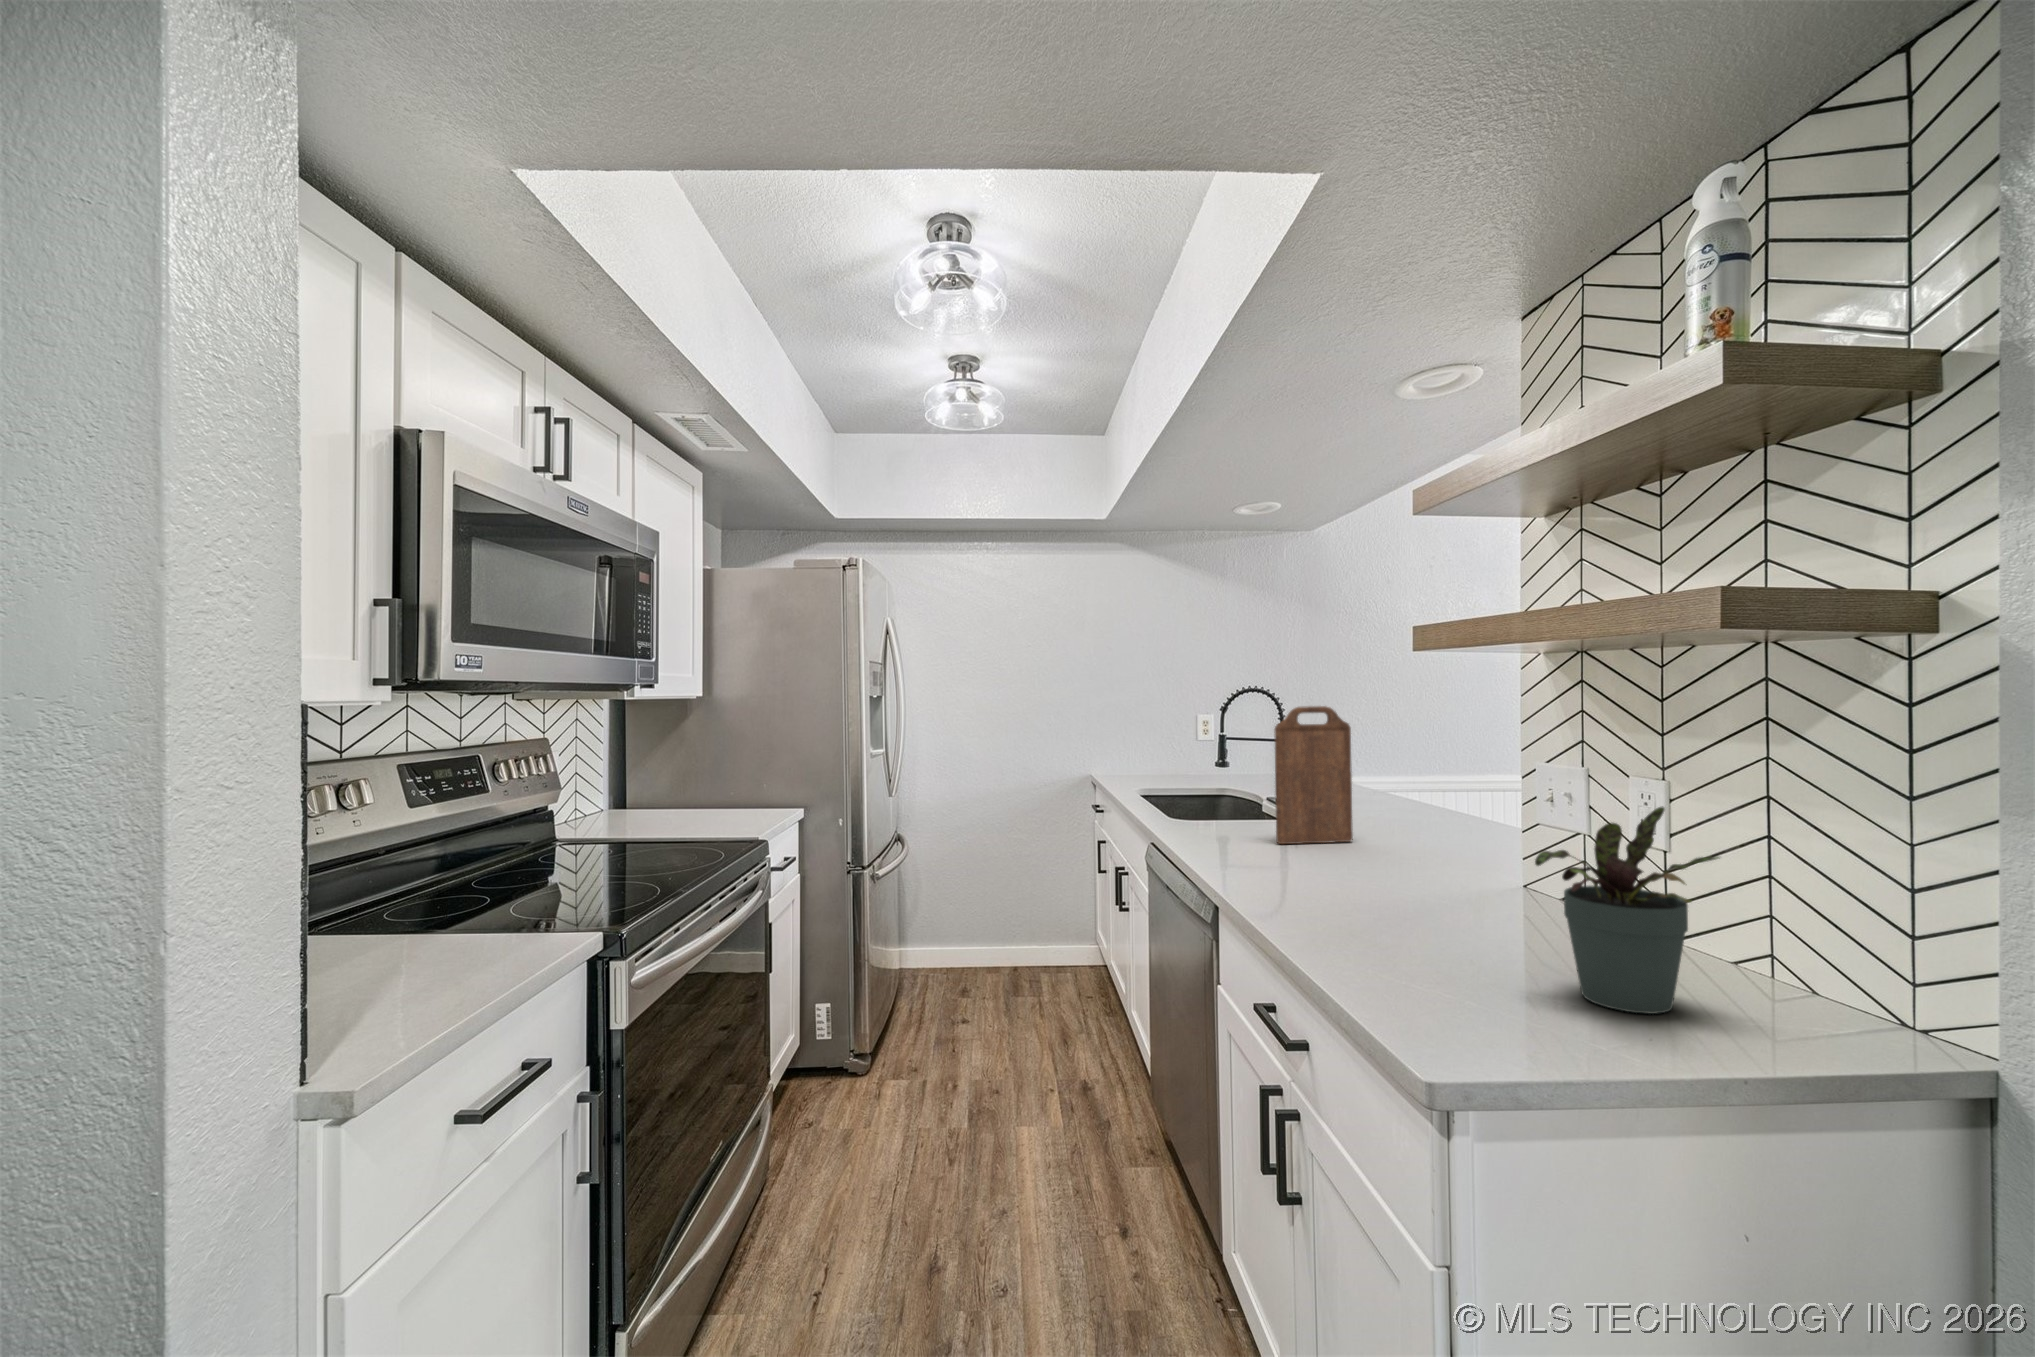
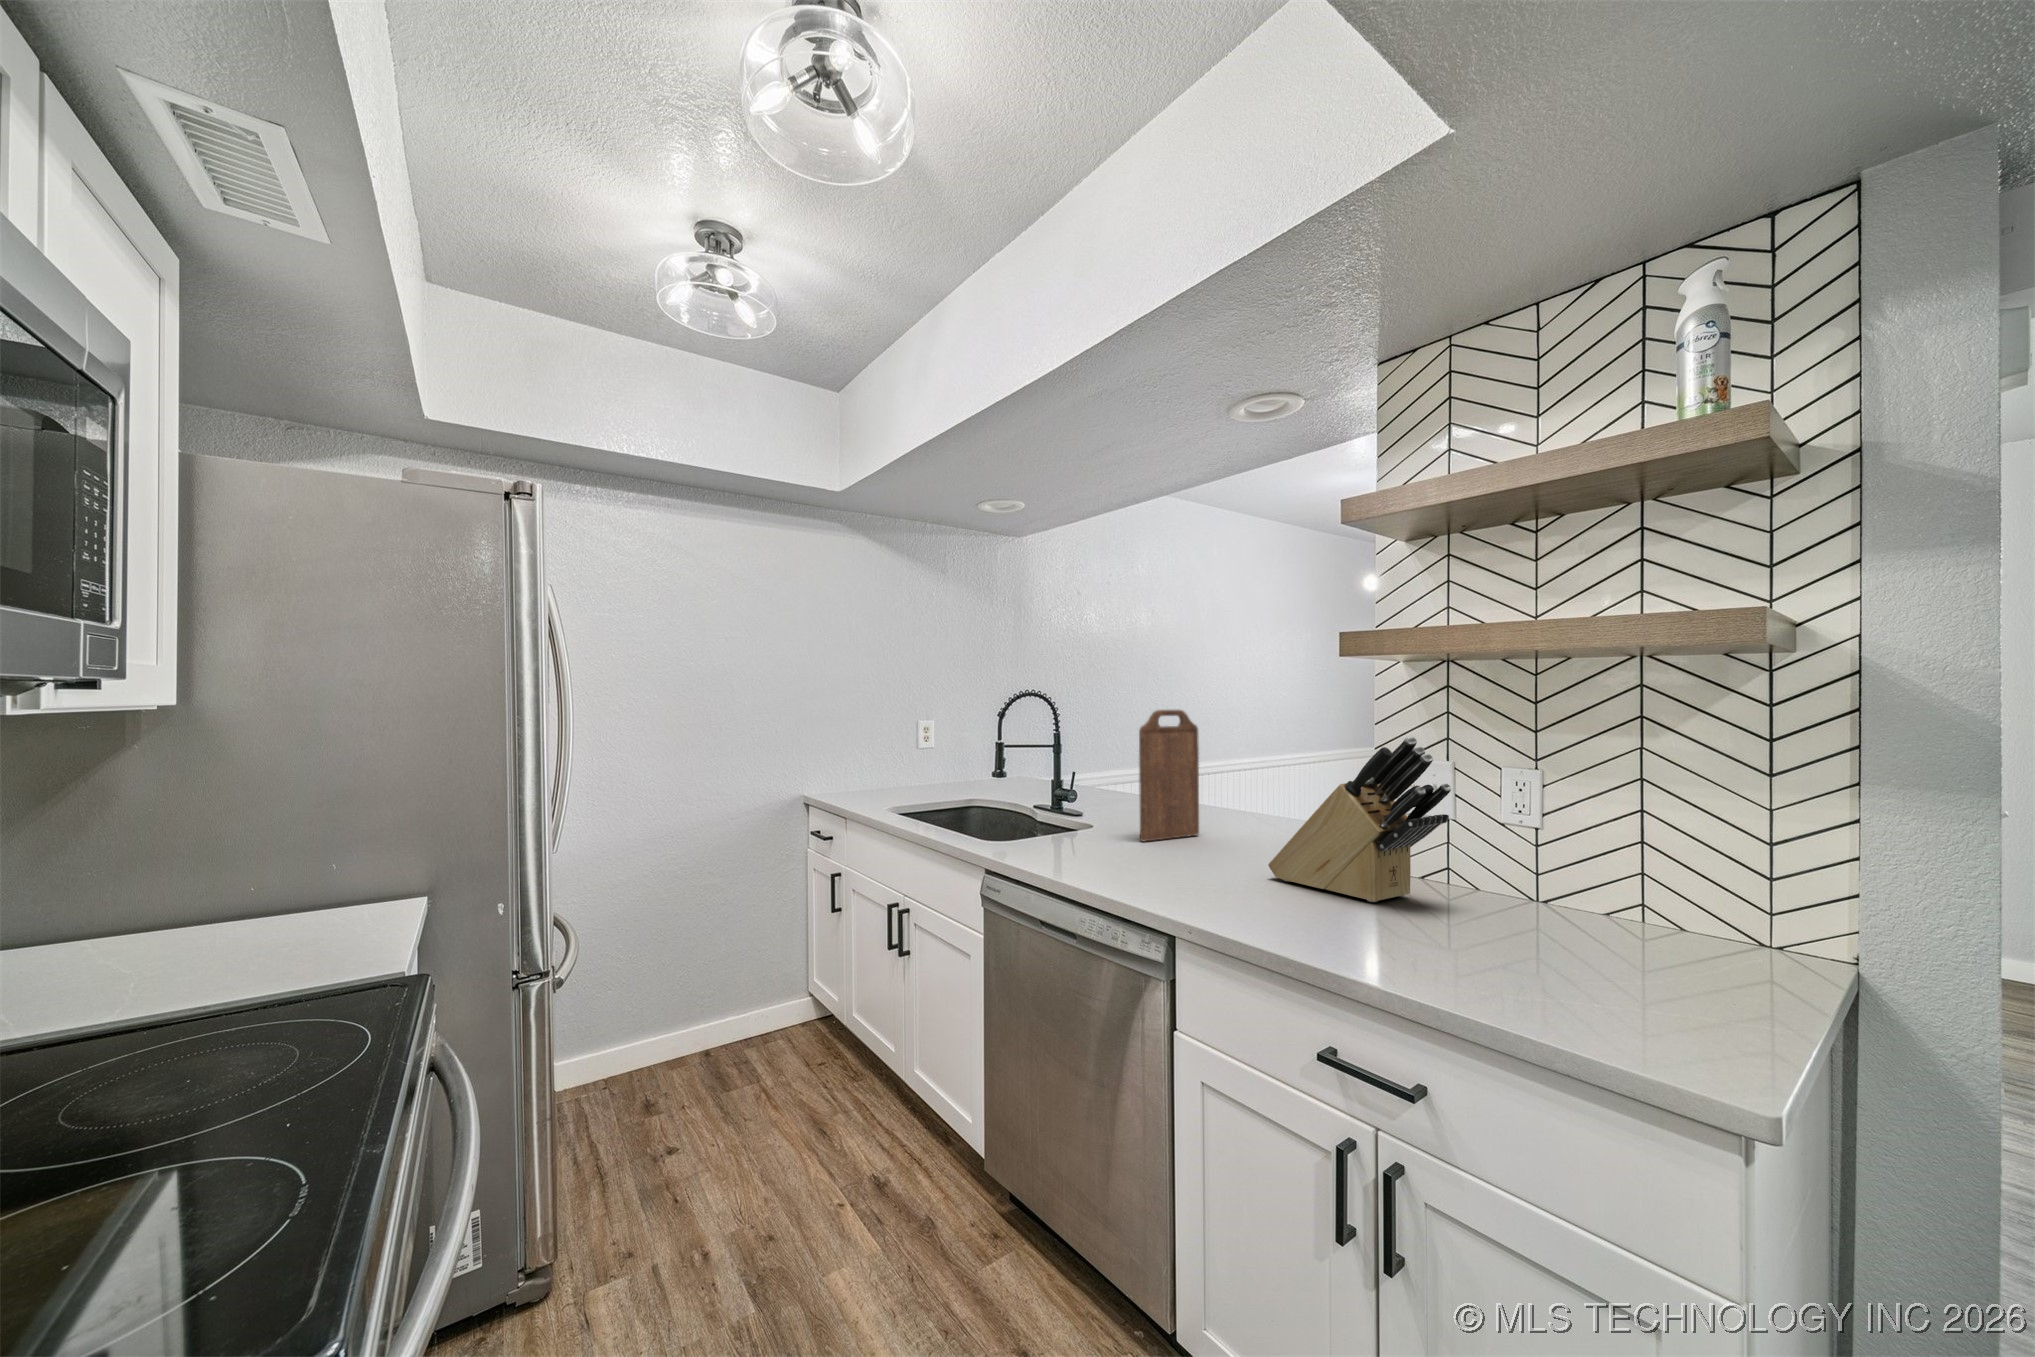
knife block: none [1355,739,1523,922] -> present [1268,737,1451,902]
potted plant: present [1535,806,1720,1014] -> none [1533,788,1668,962]

